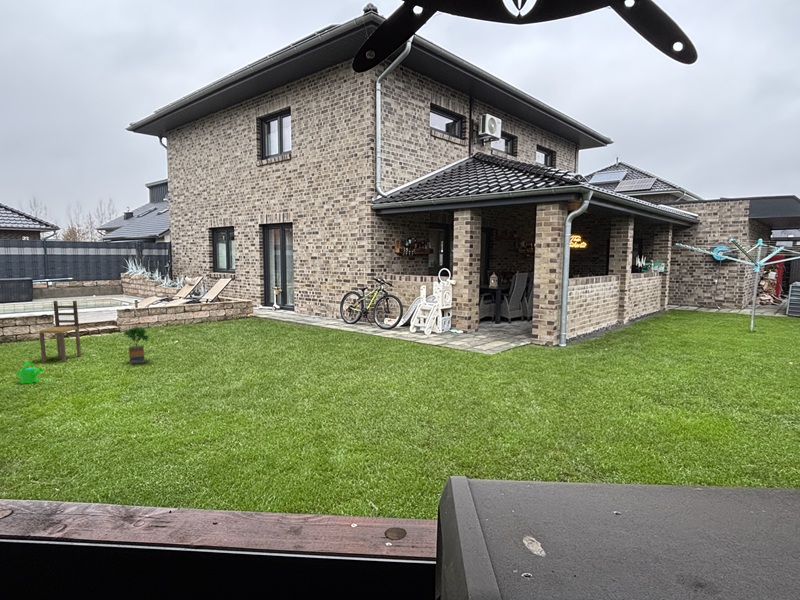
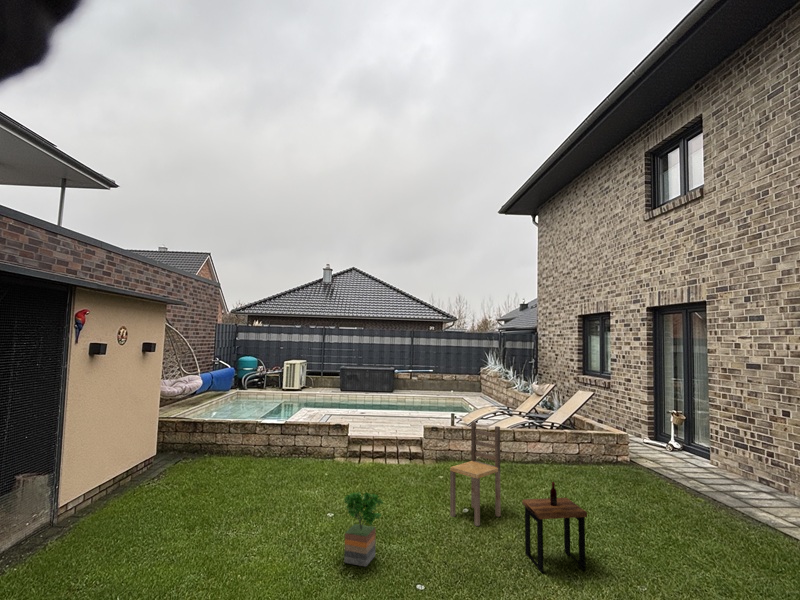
chair: present [39,301,81,362] -> present [450,422,501,526]
side table: none [217,311,248,349] -> present [522,482,587,573]
watering can: present [17,362,44,384] -> none [170,531,199,573]

